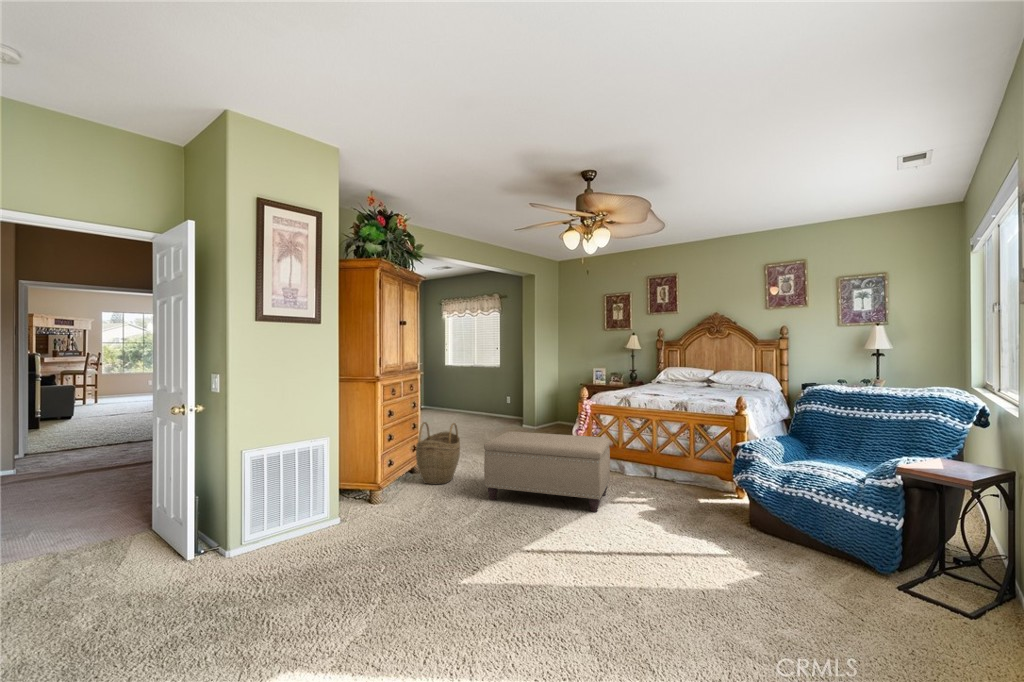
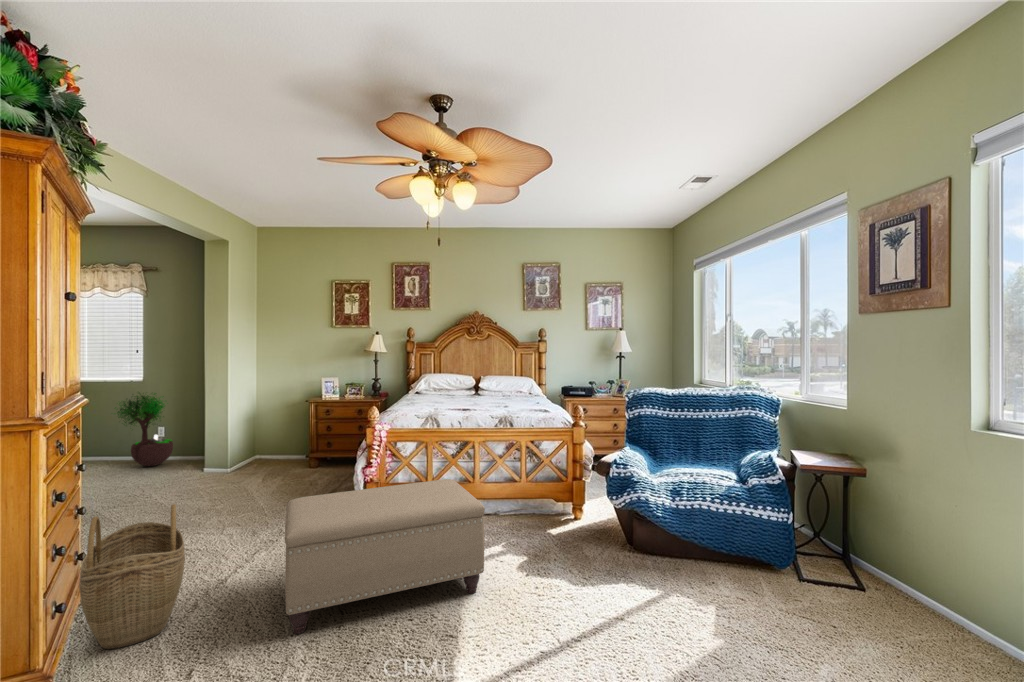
potted tree: none [481,370,513,420] -> present [115,393,173,466]

